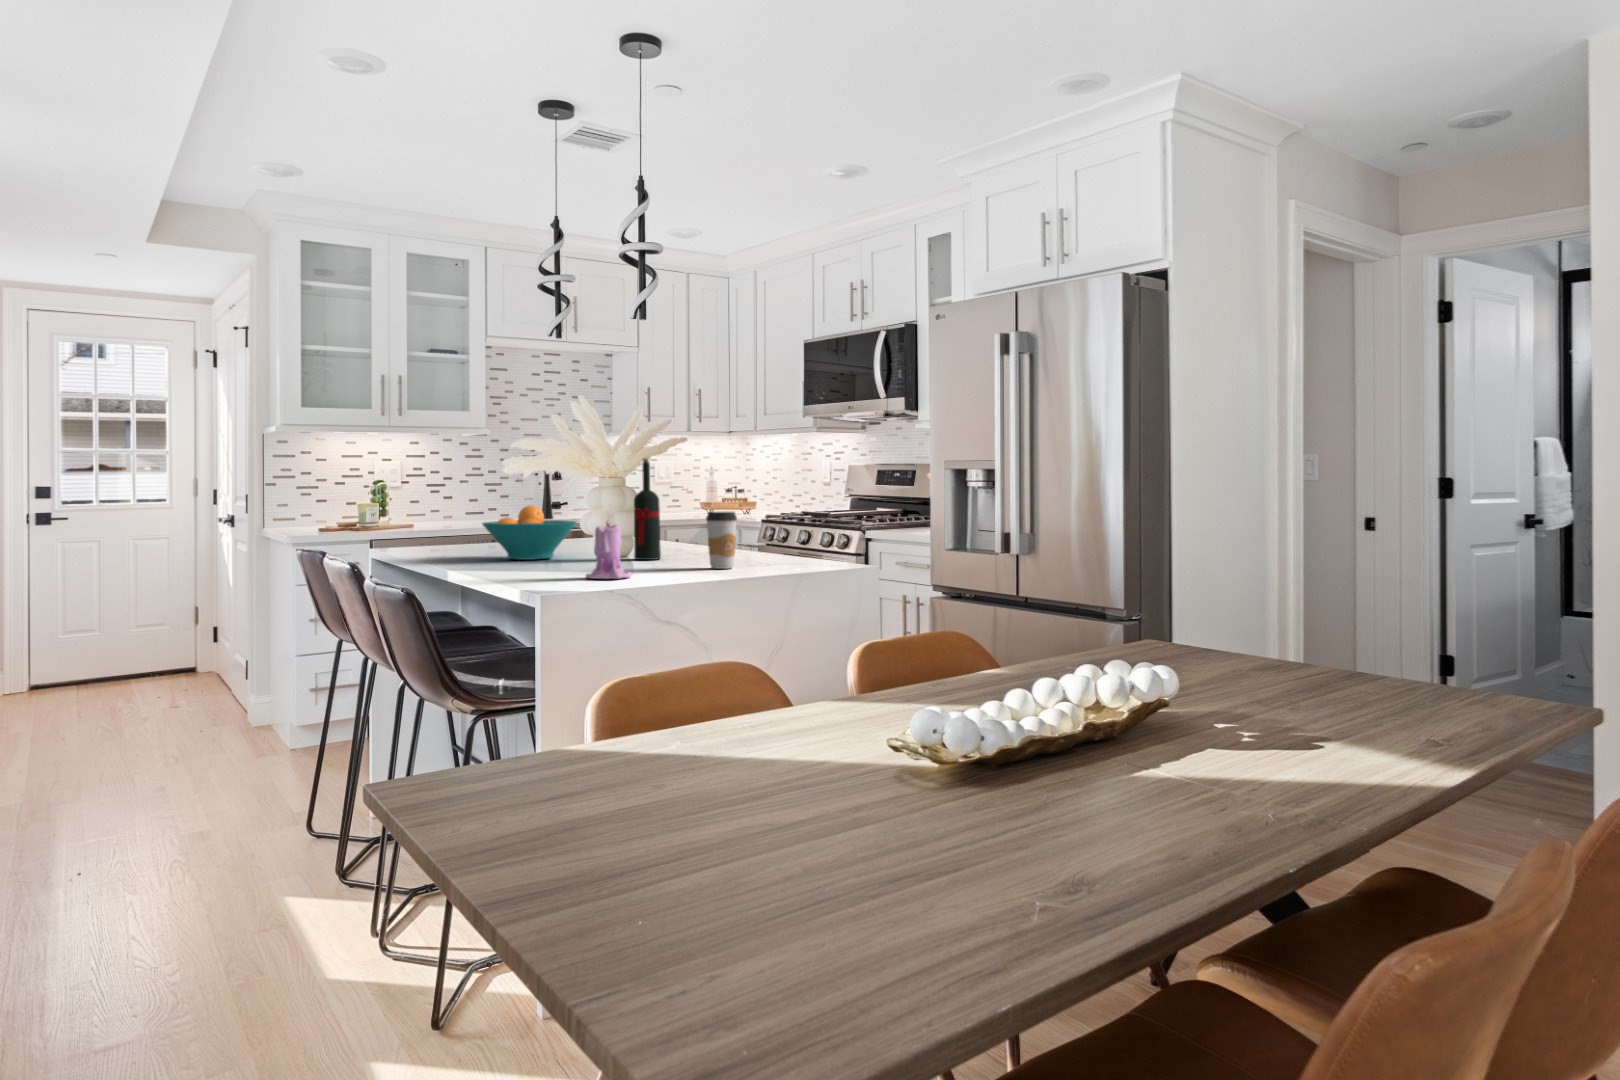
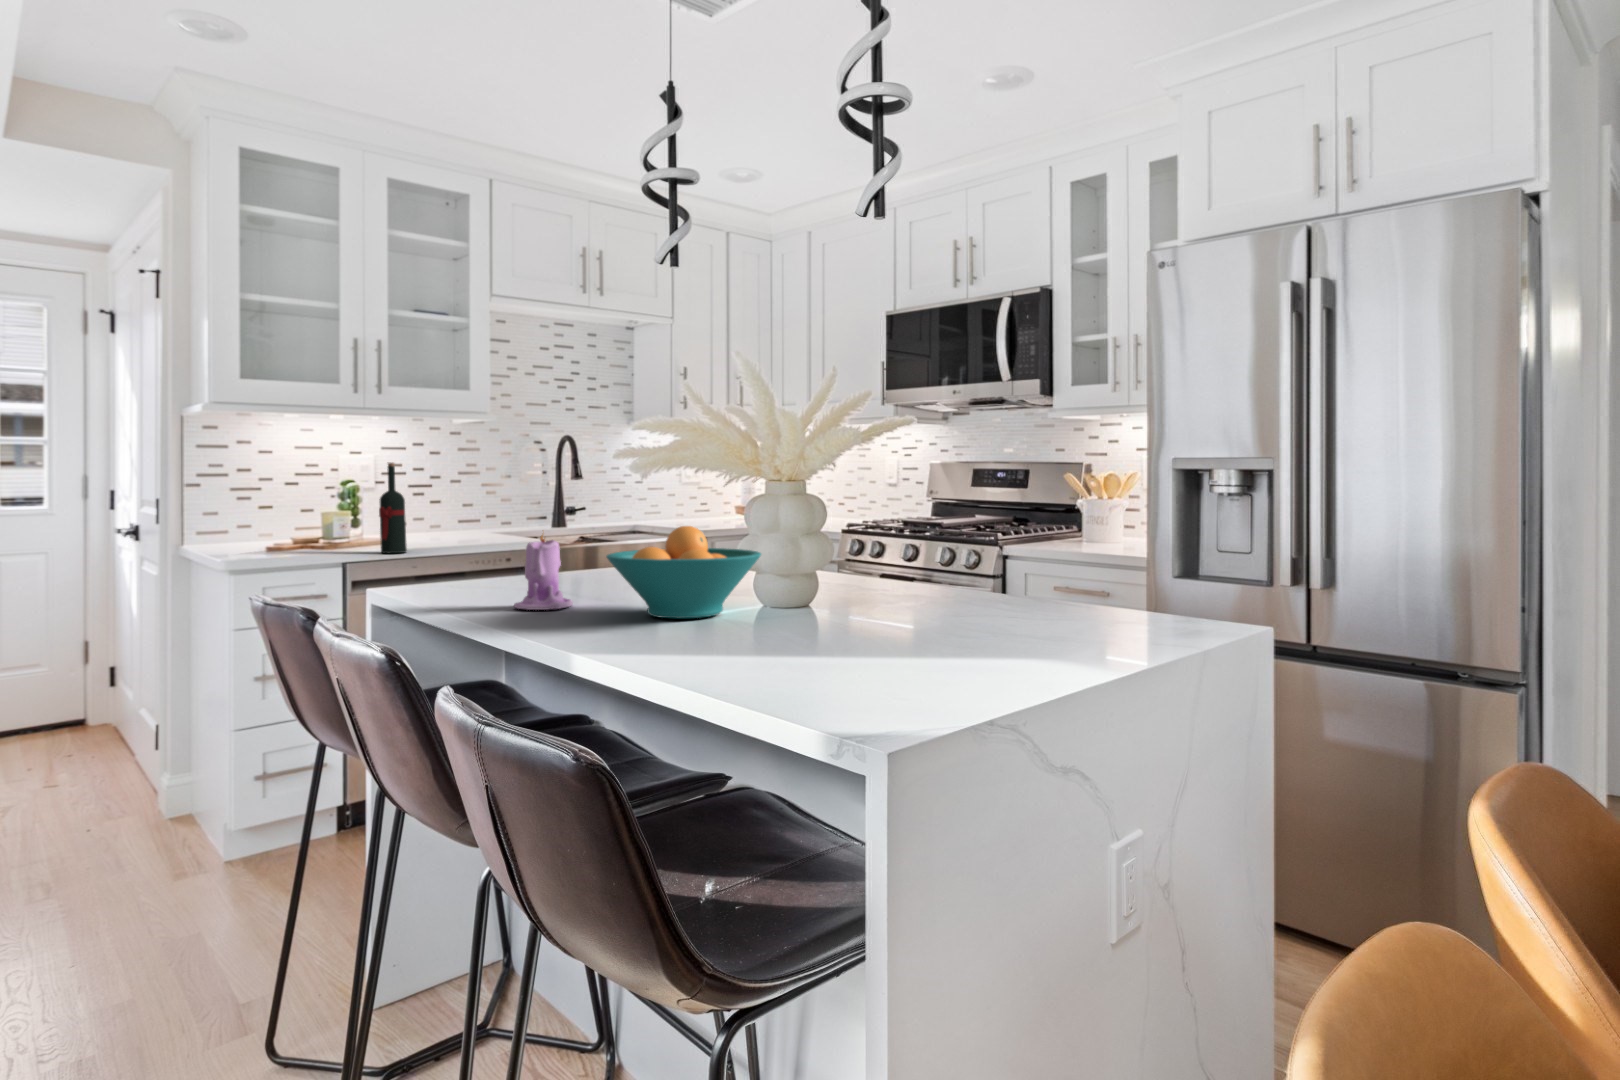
wine bottle: present [634,458,661,560] -> present [379,463,407,553]
coffee cup: present [706,511,737,569] -> none [1070,542,1129,646]
candle: present [586,521,631,579] -> present [514,535,573,610]

